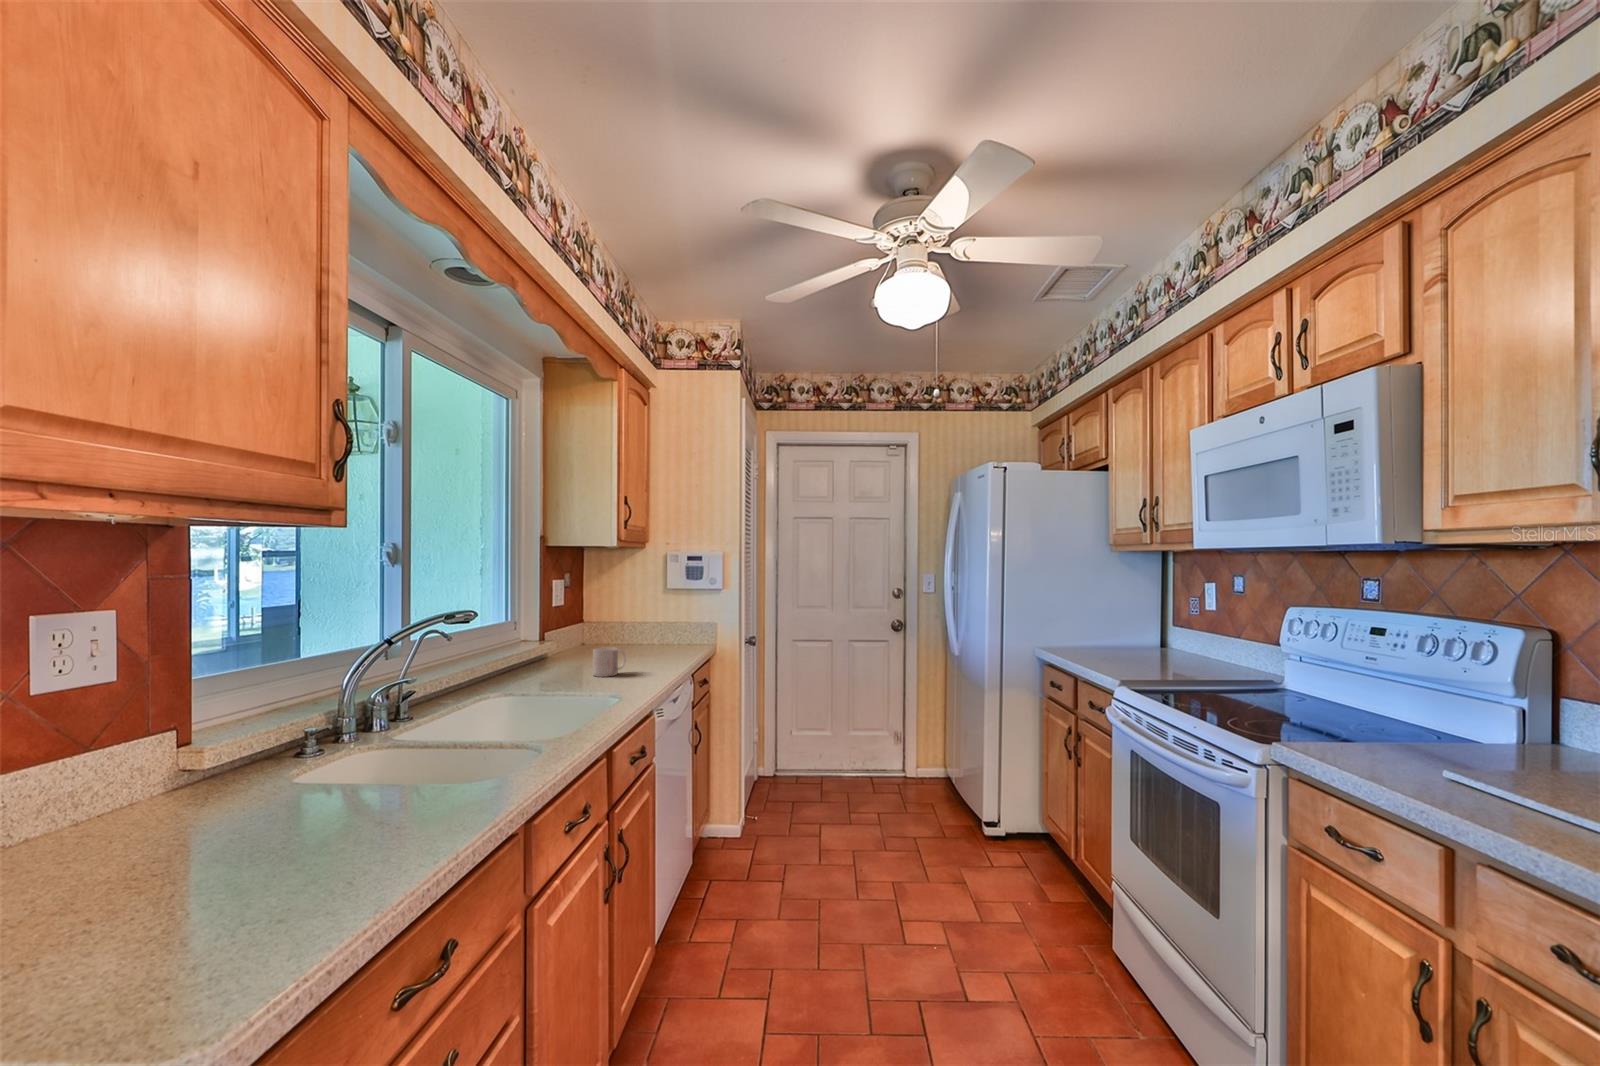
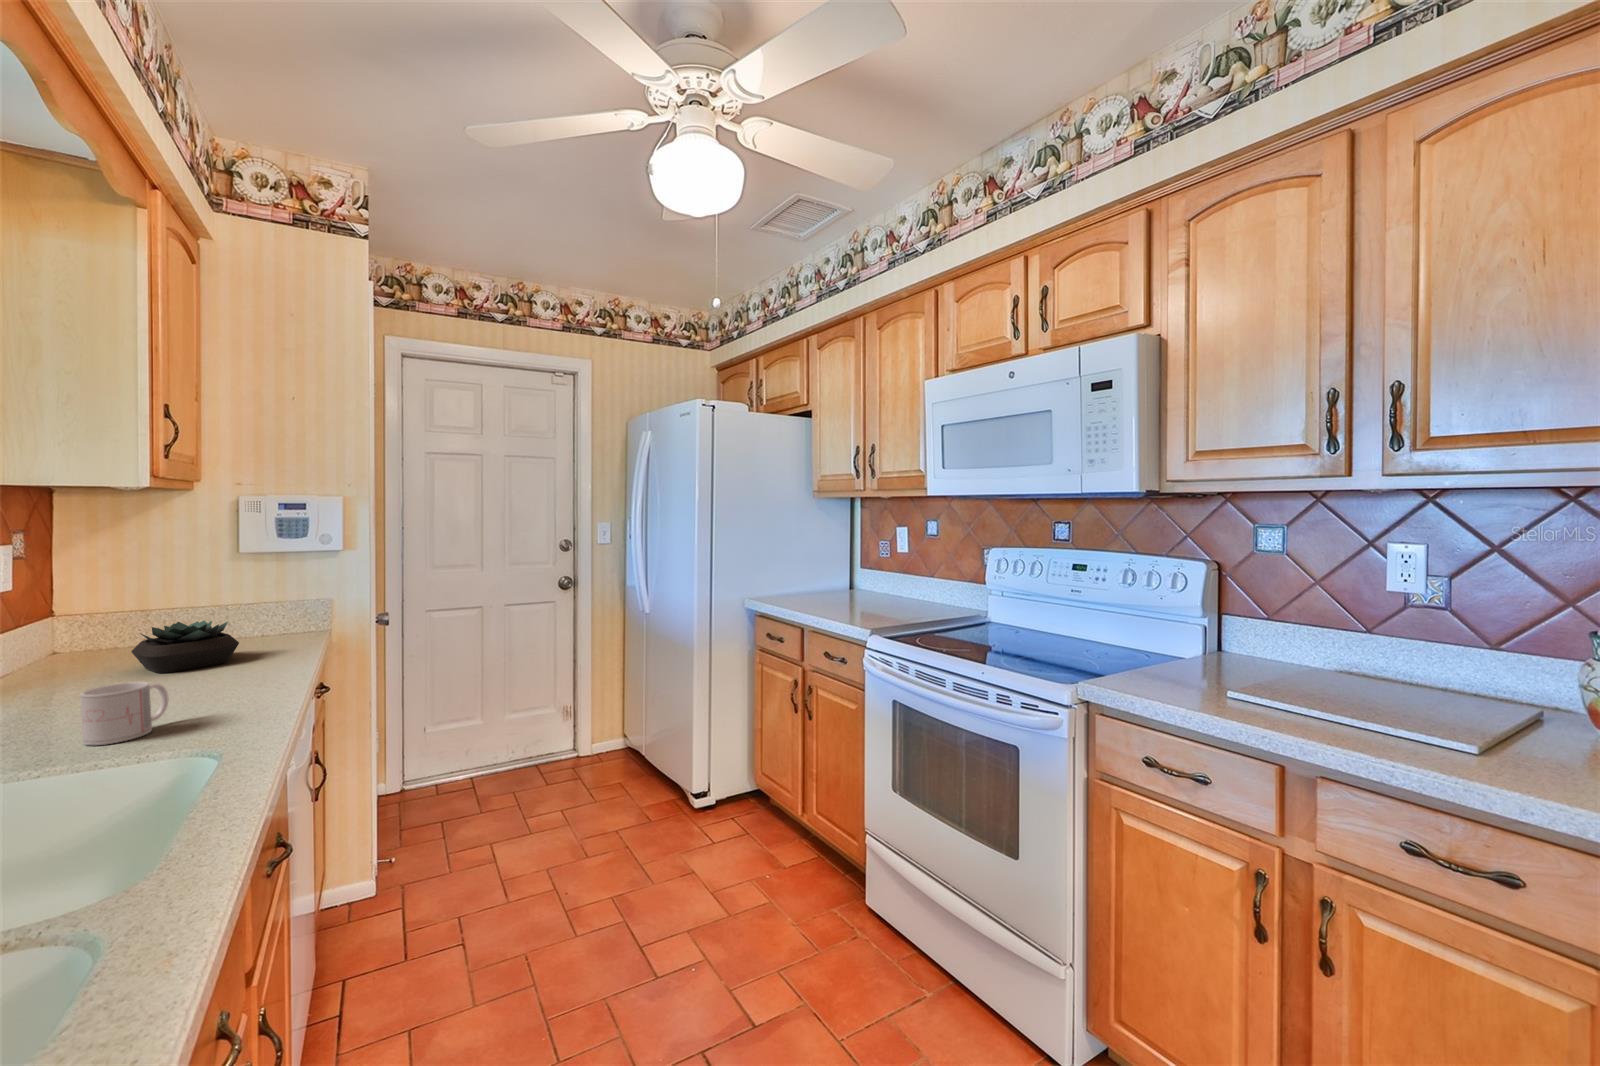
succulent plant: none [625,623,670,651] -> present [131,621,239,673]

